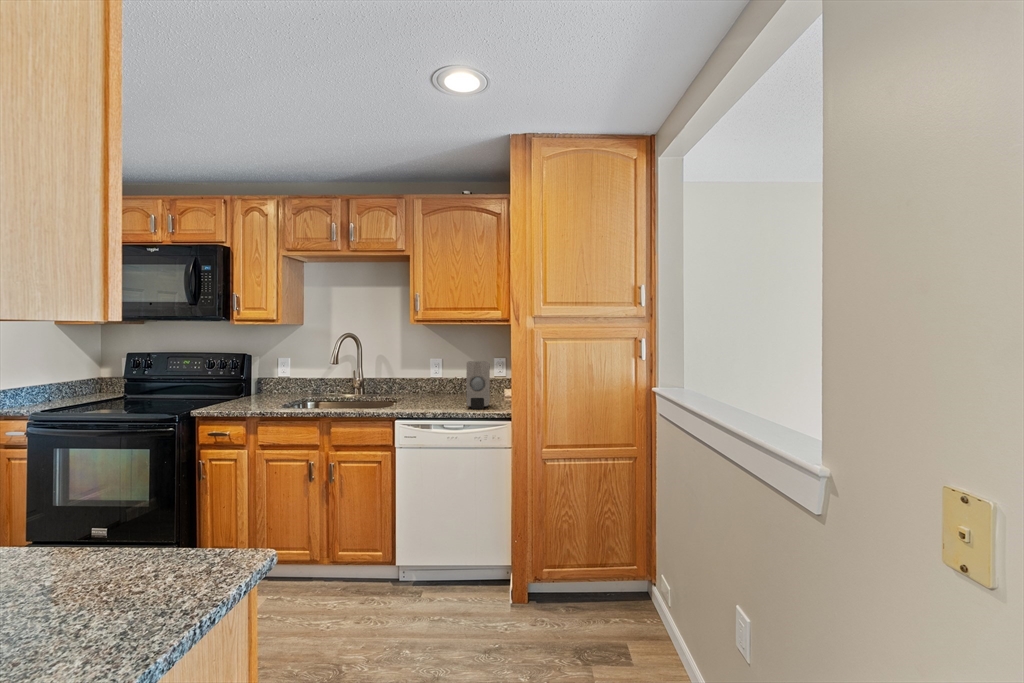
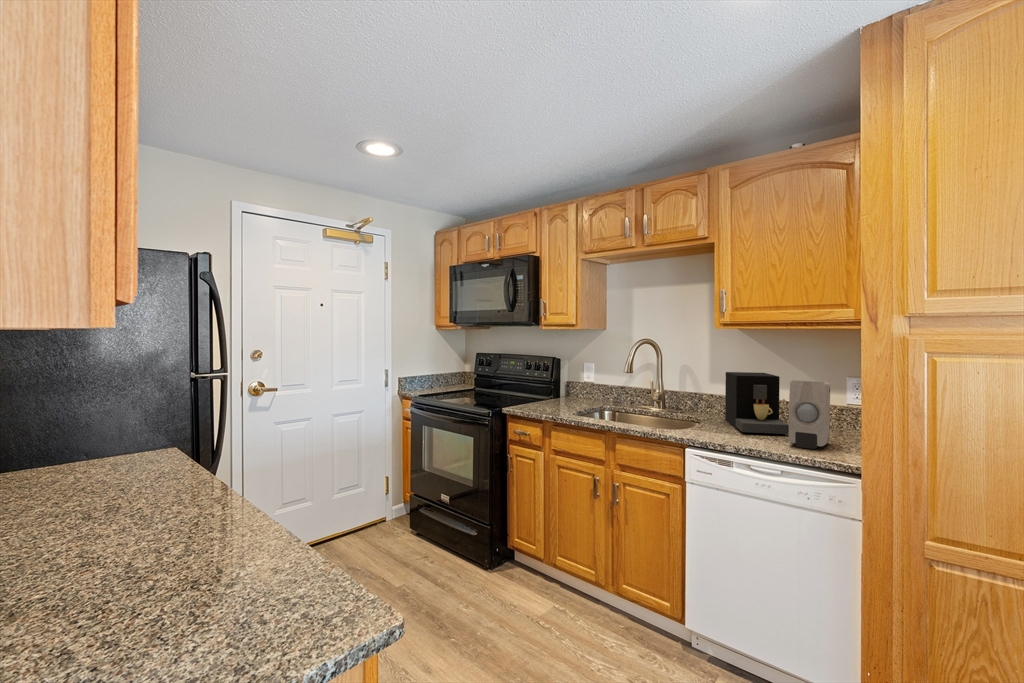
coffee maker: none [415,359,464,404] -> present [725,372,789,434]

